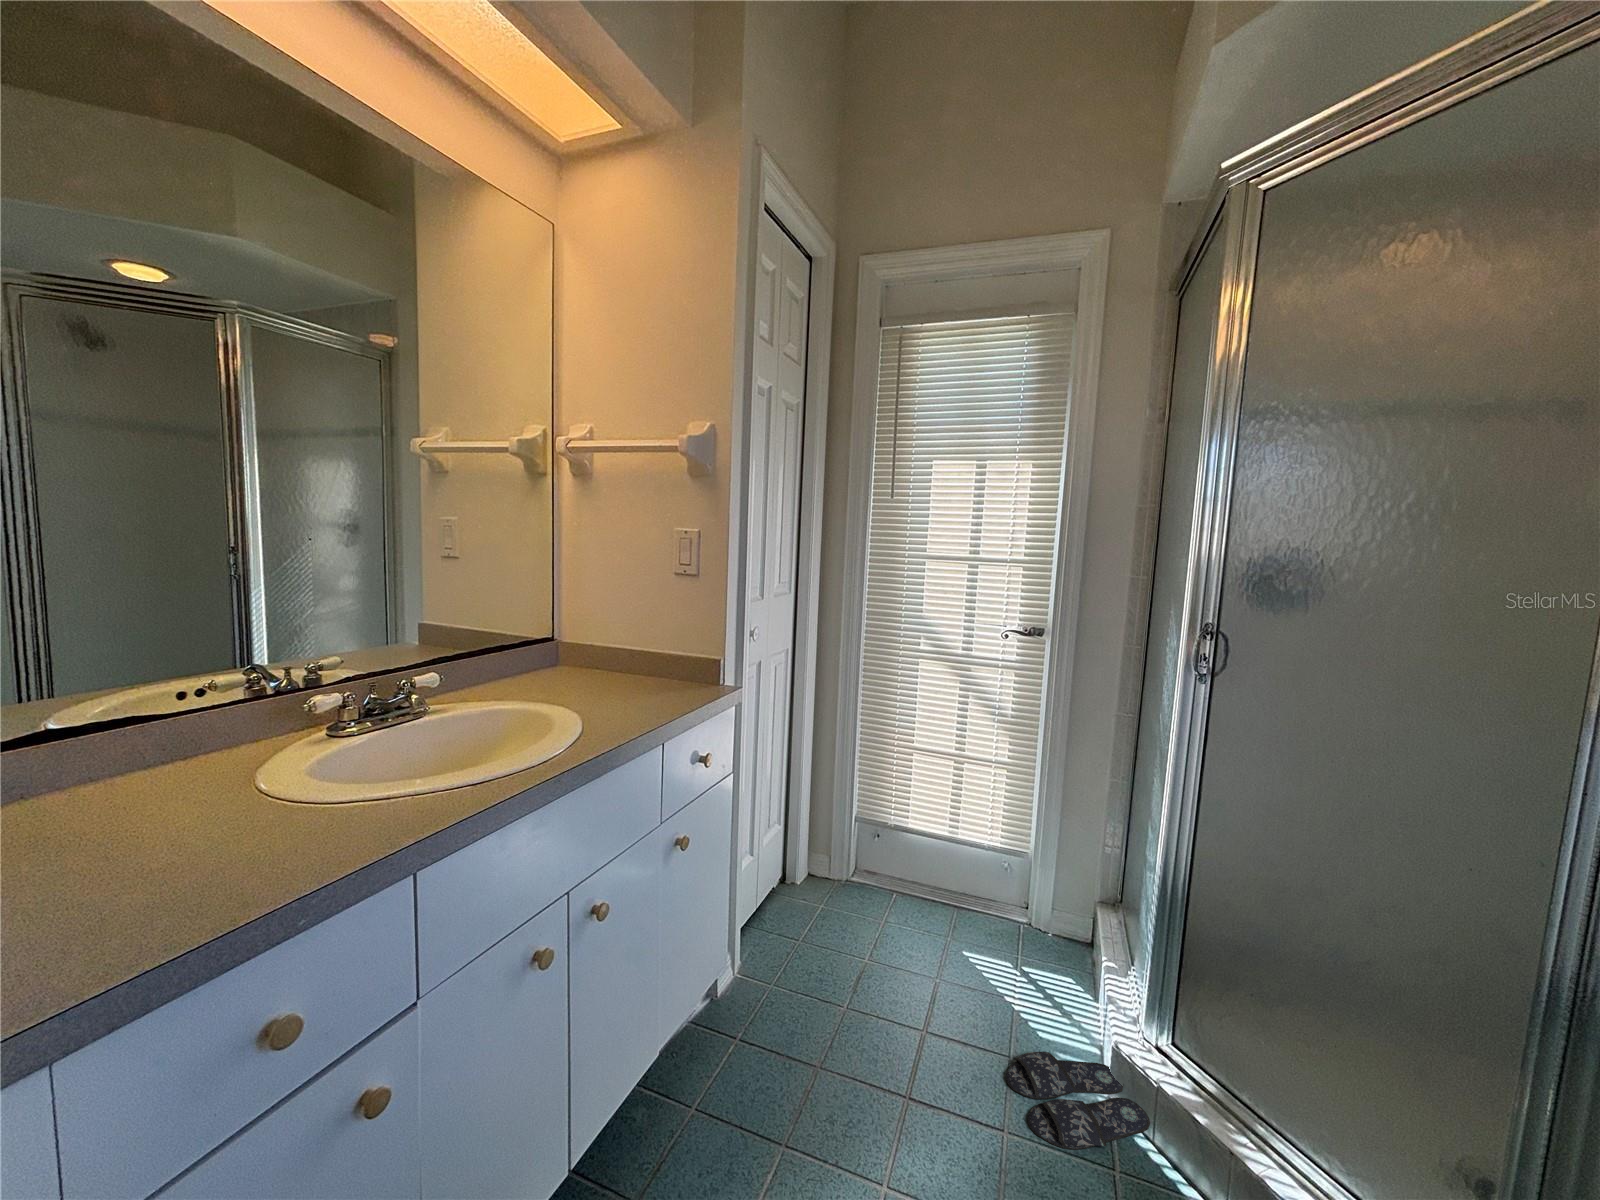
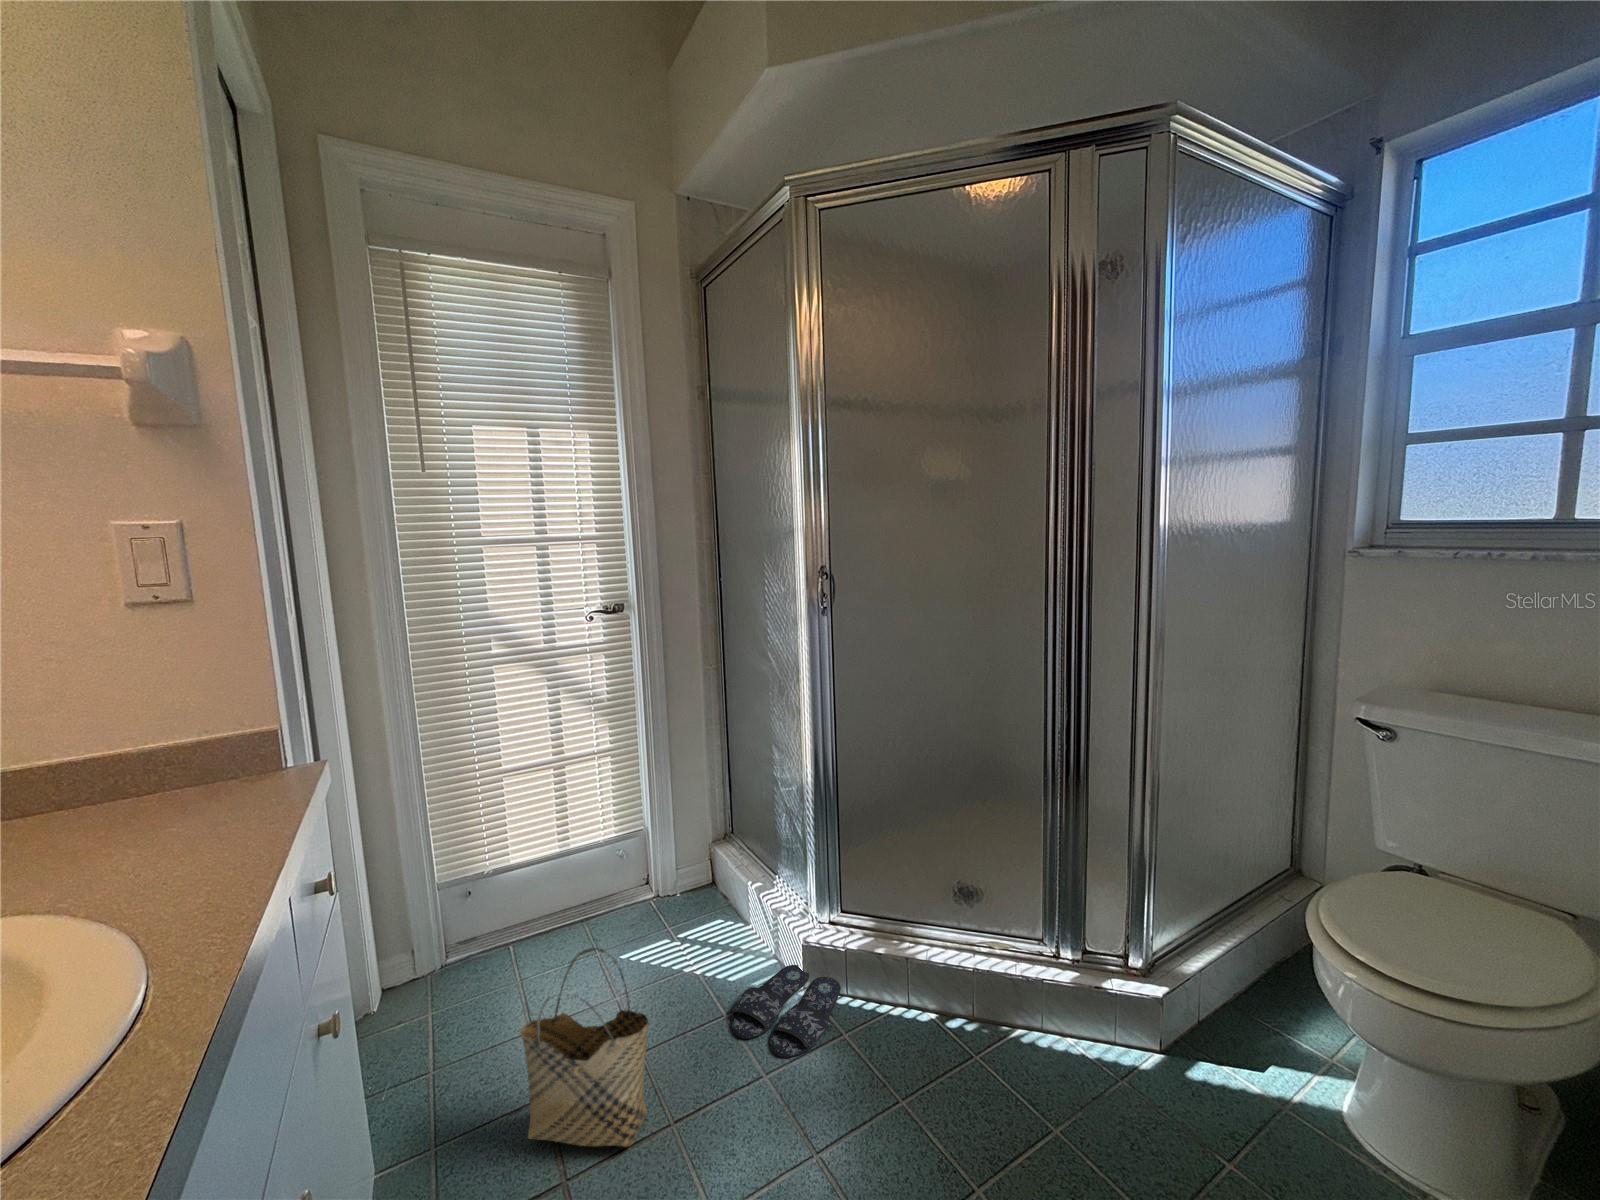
woven basket: none [817,906,908,1081] -> present [520,948,649,1147]

